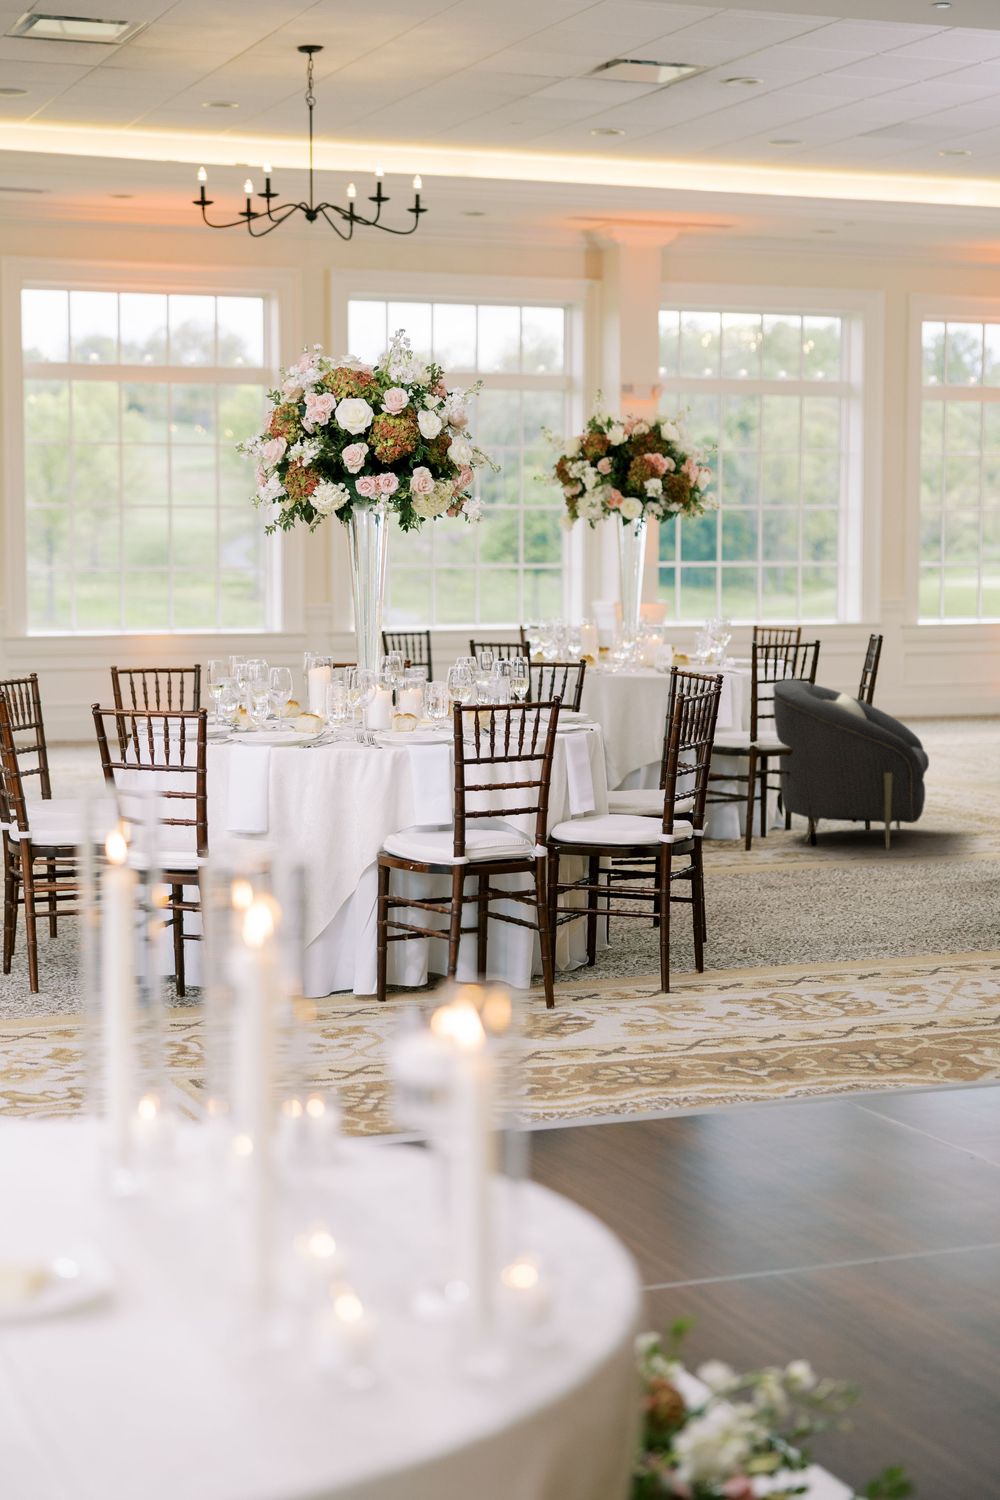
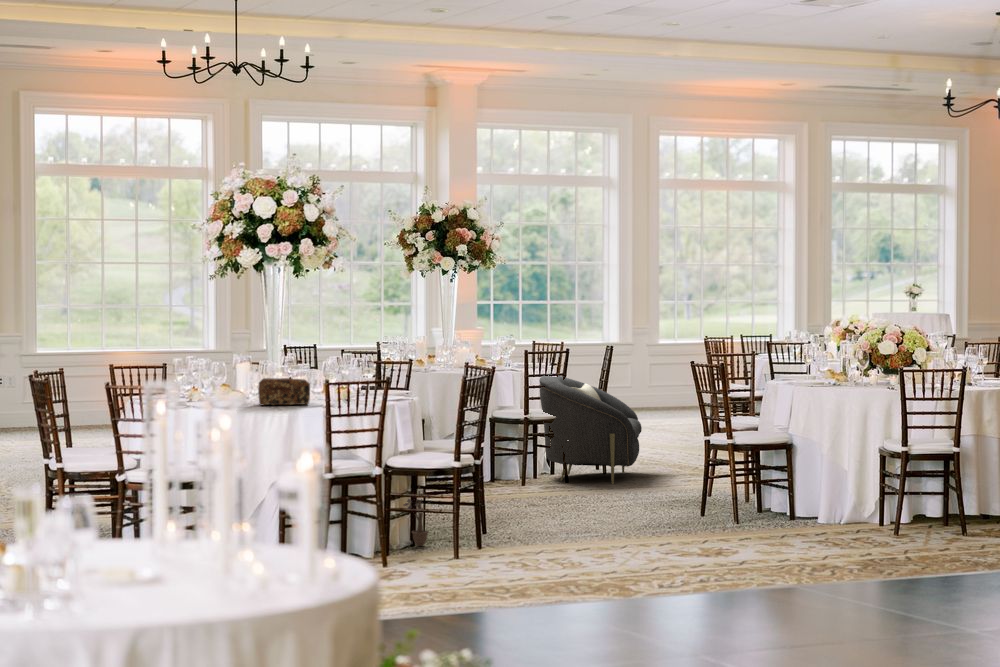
bread loaf: none [345,695,427,739] -> present [258,378,310,406]
decorative plant: none [576,867,625,967] -> present [403,485,432,546]

